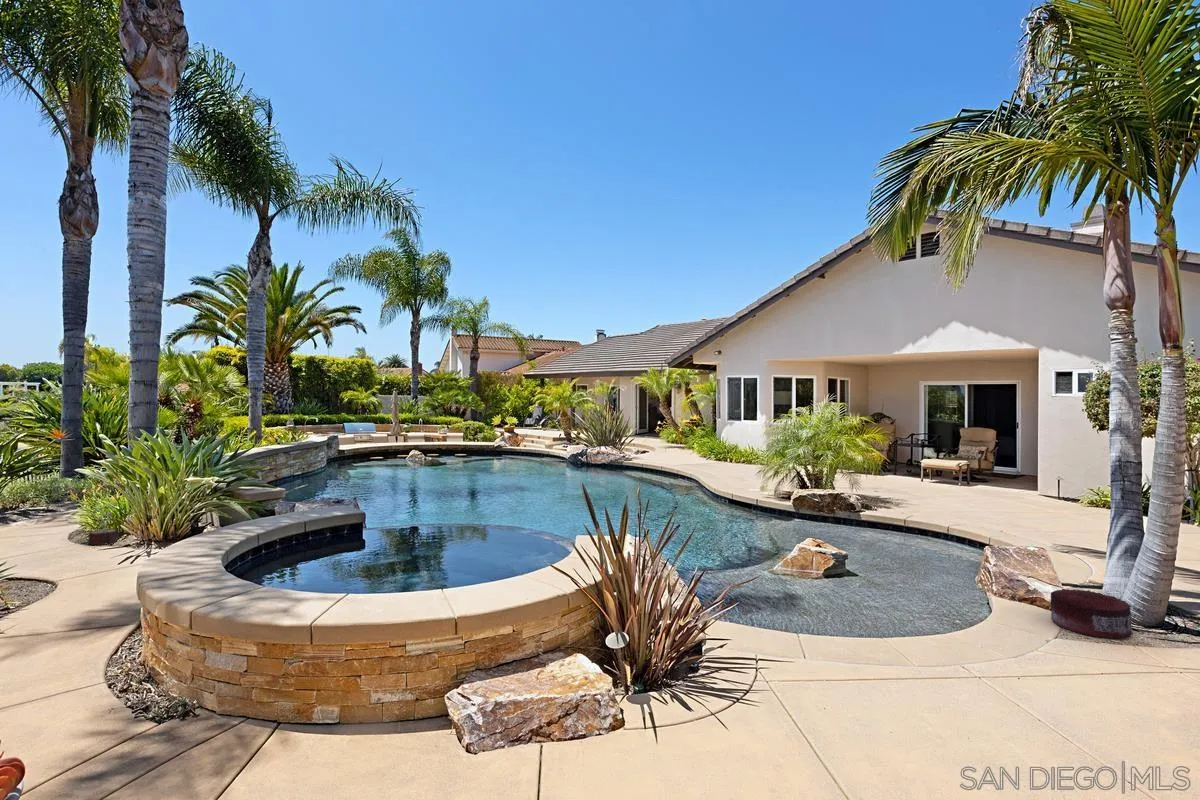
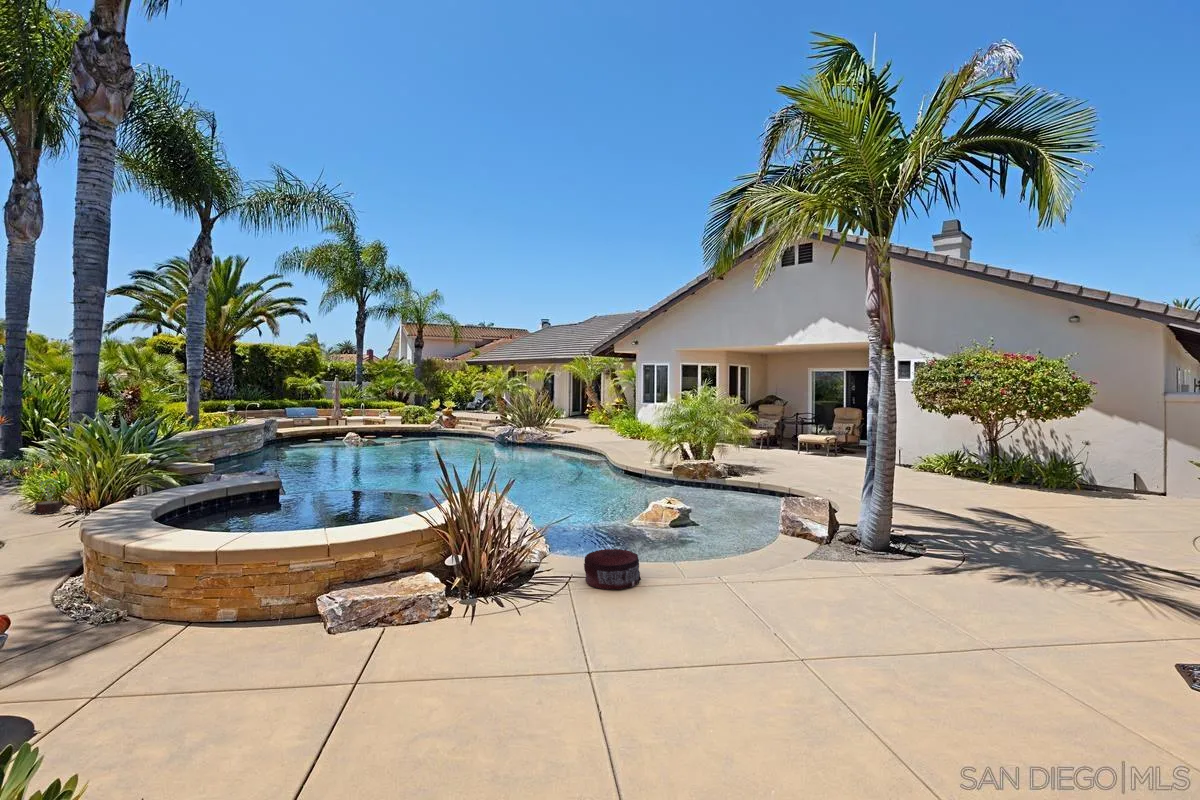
pouf: present [1051,589,1133,639] -> present [584,549,641,590]

